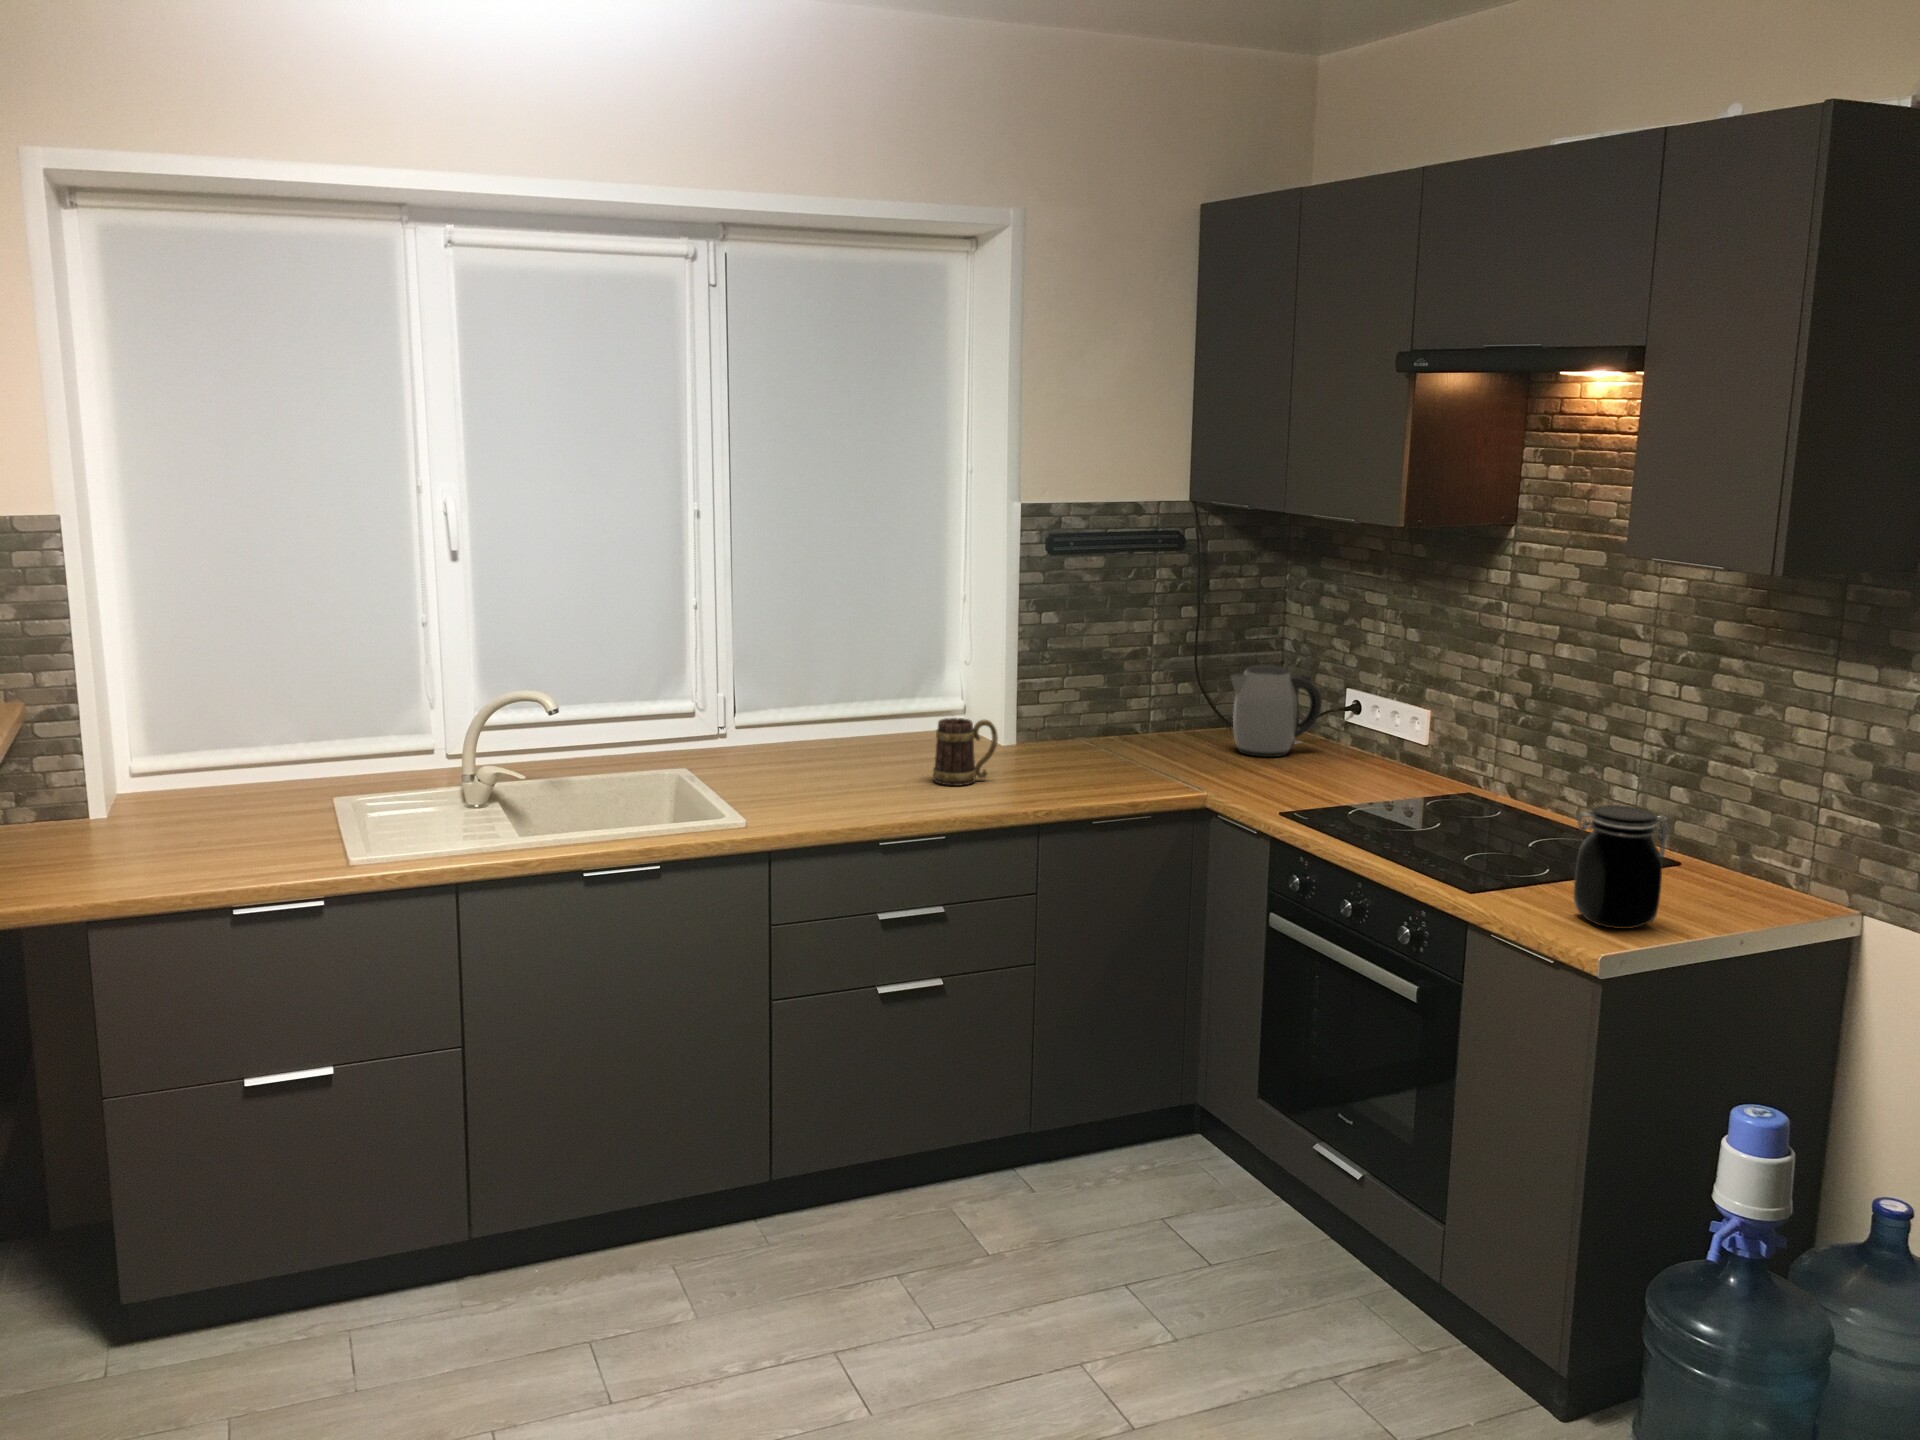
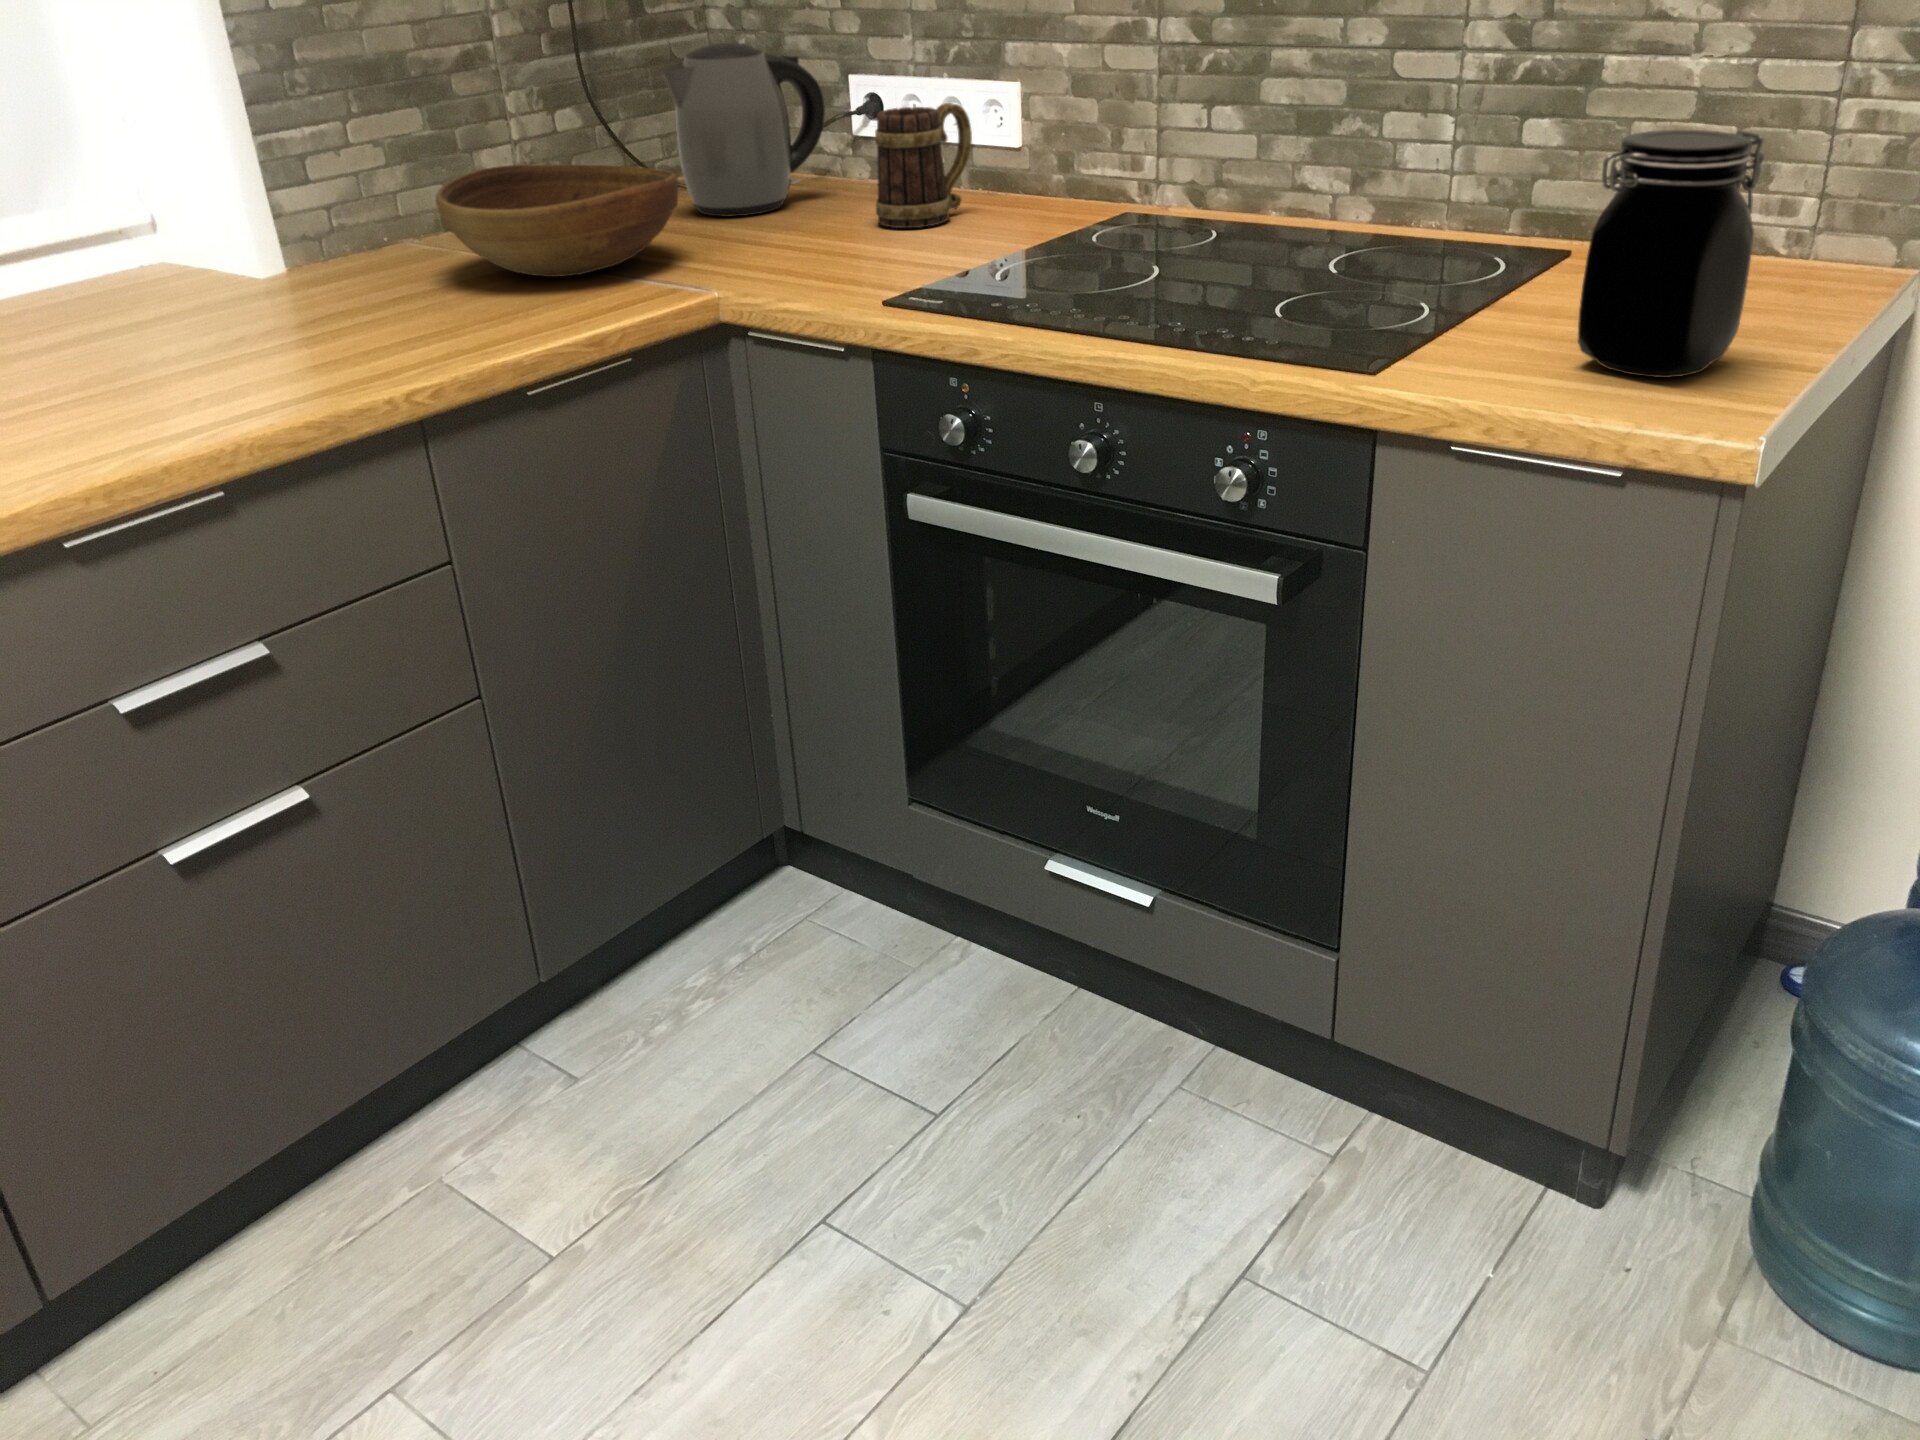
bowl: none [1088,712,1212,774] -> present [436,164,678,277]
mug: present [933,718,998,786] -> present [875,103,972,228]

